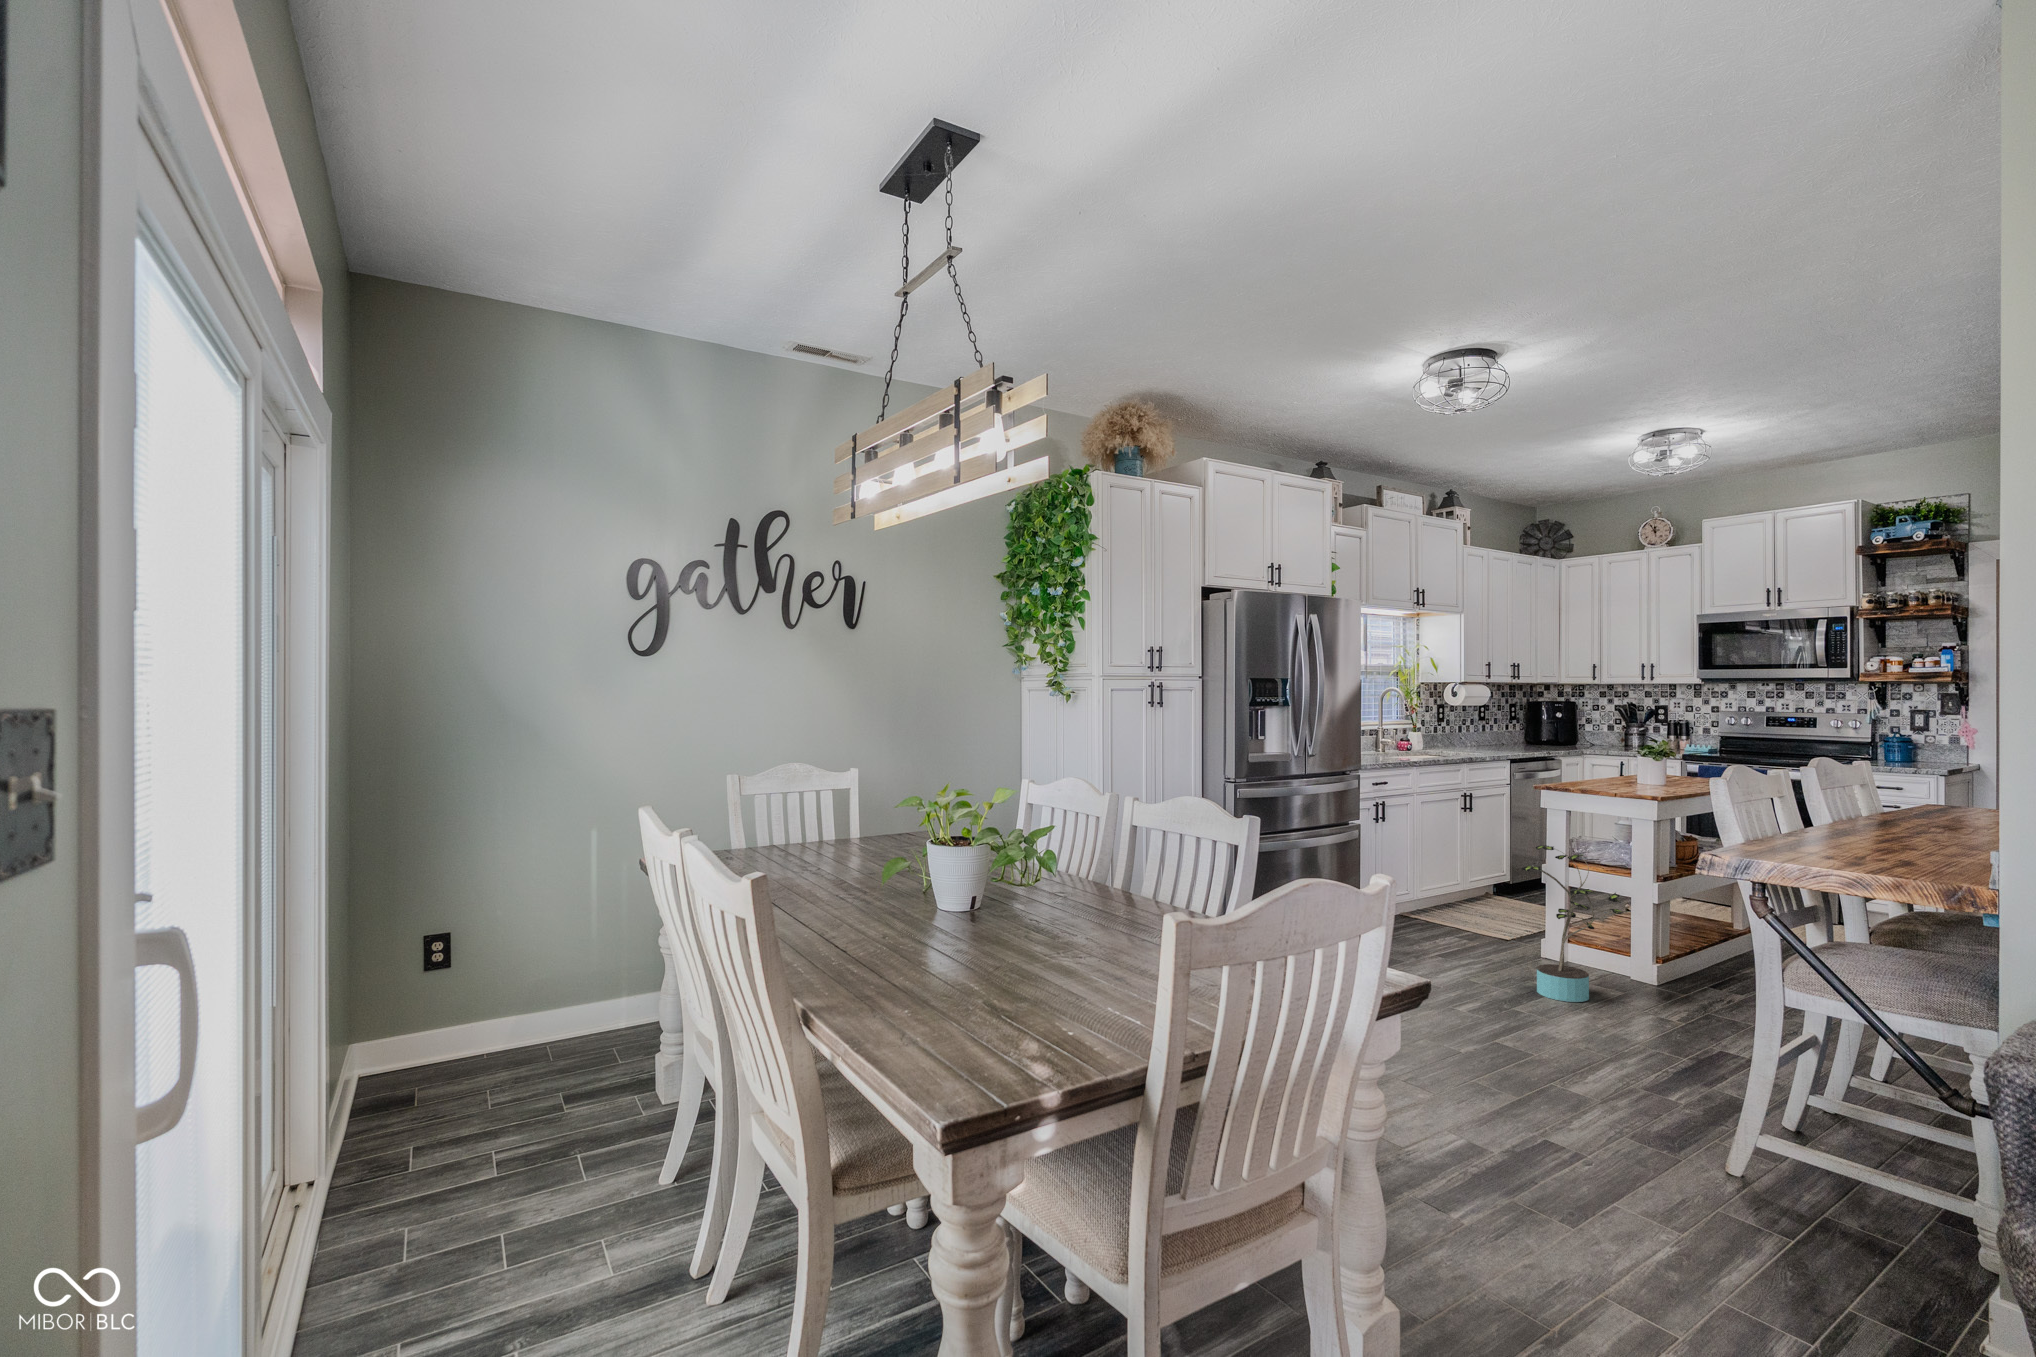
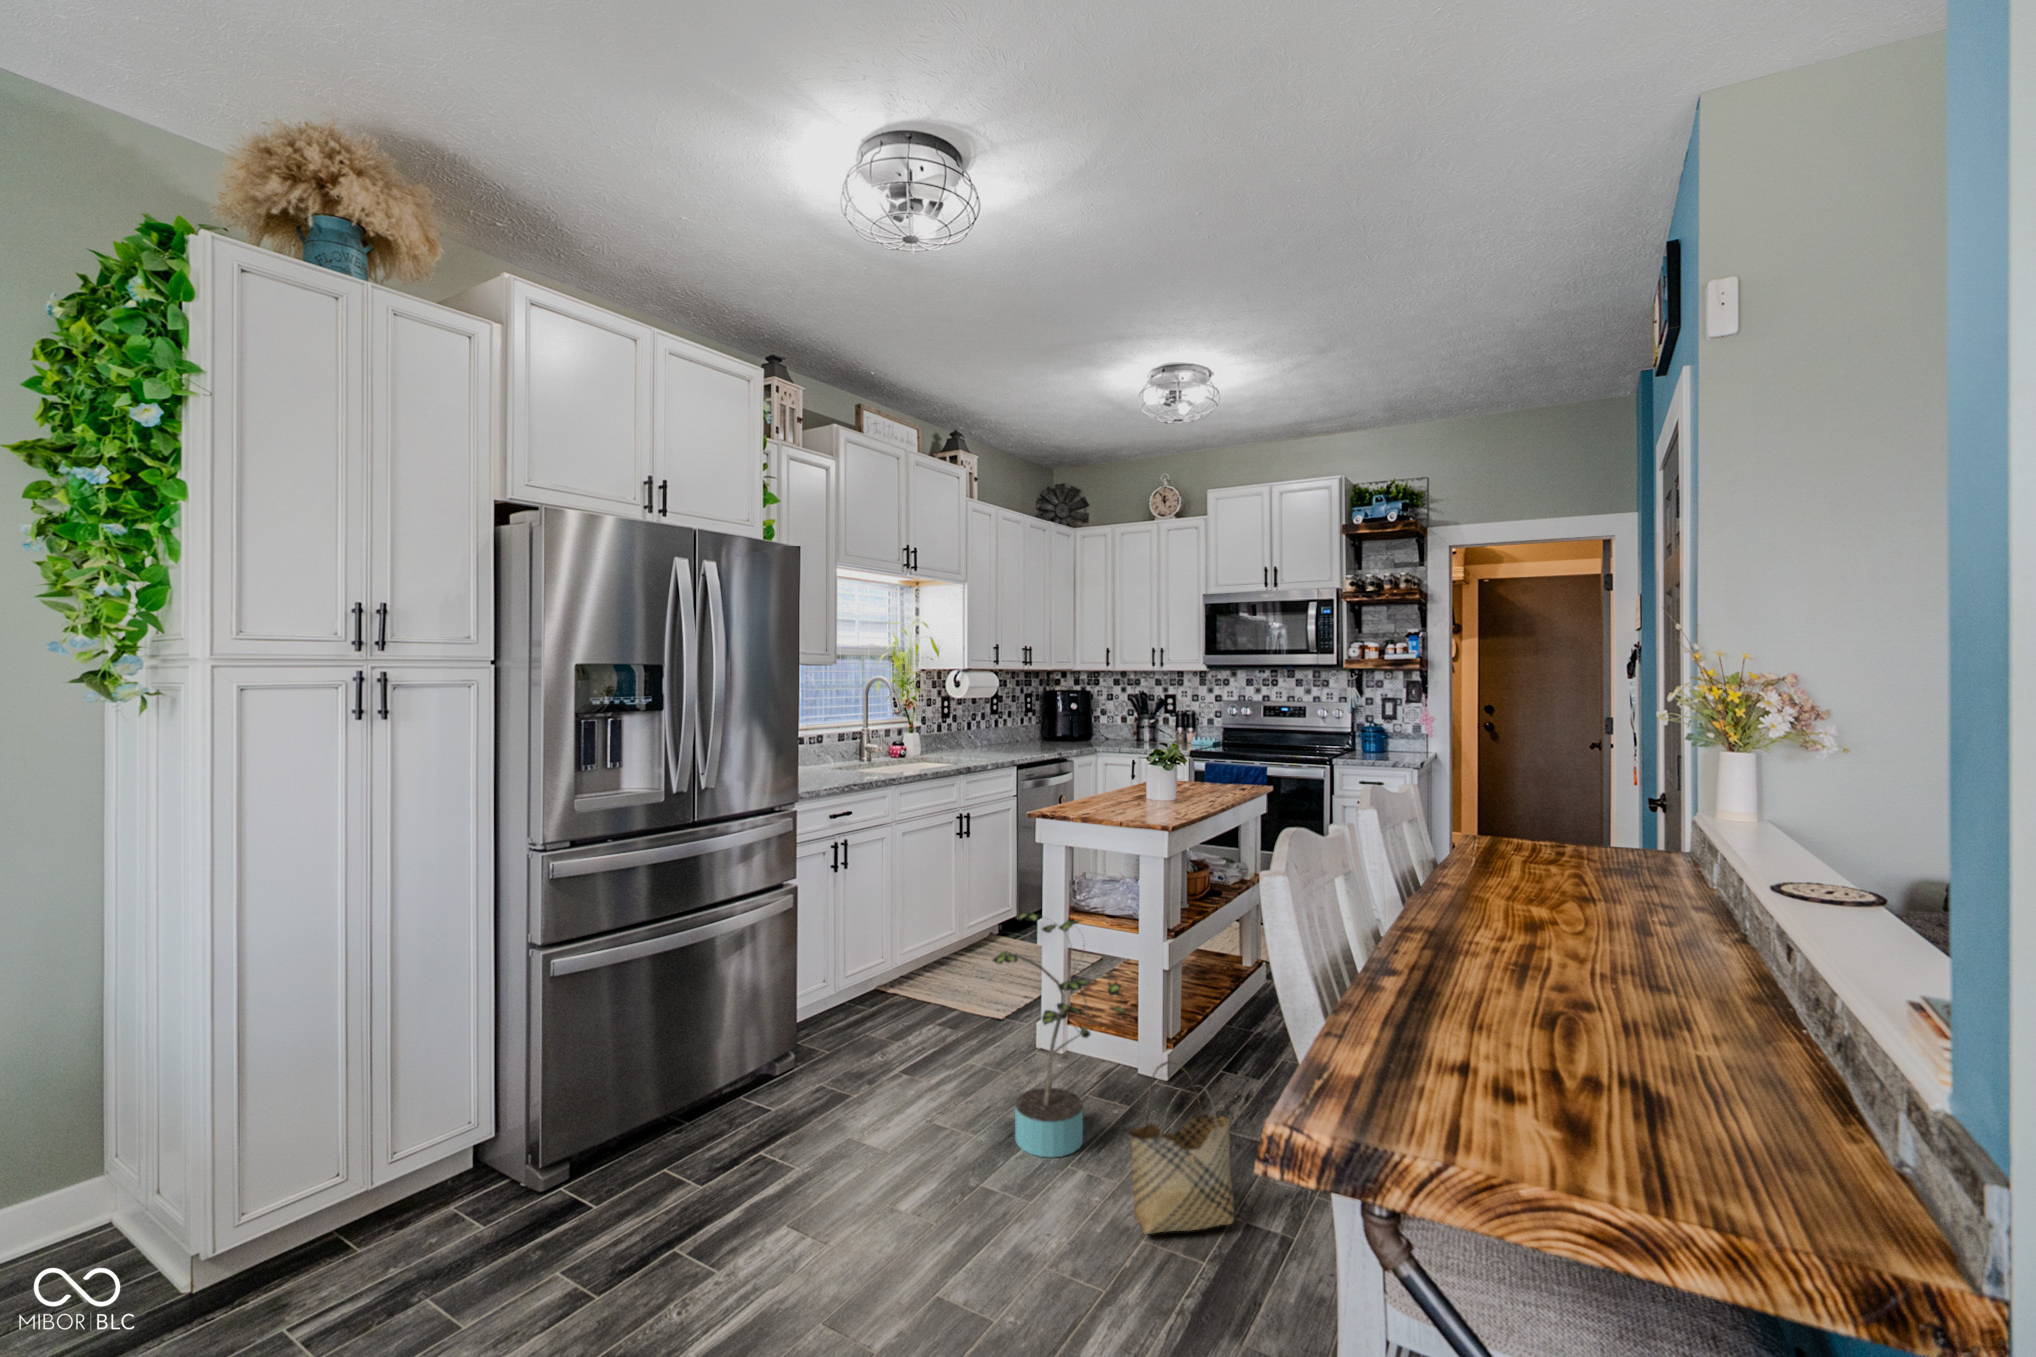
woven basket: none [1627,937,1708,1041] -> present [1129,1061,1234,1234]

